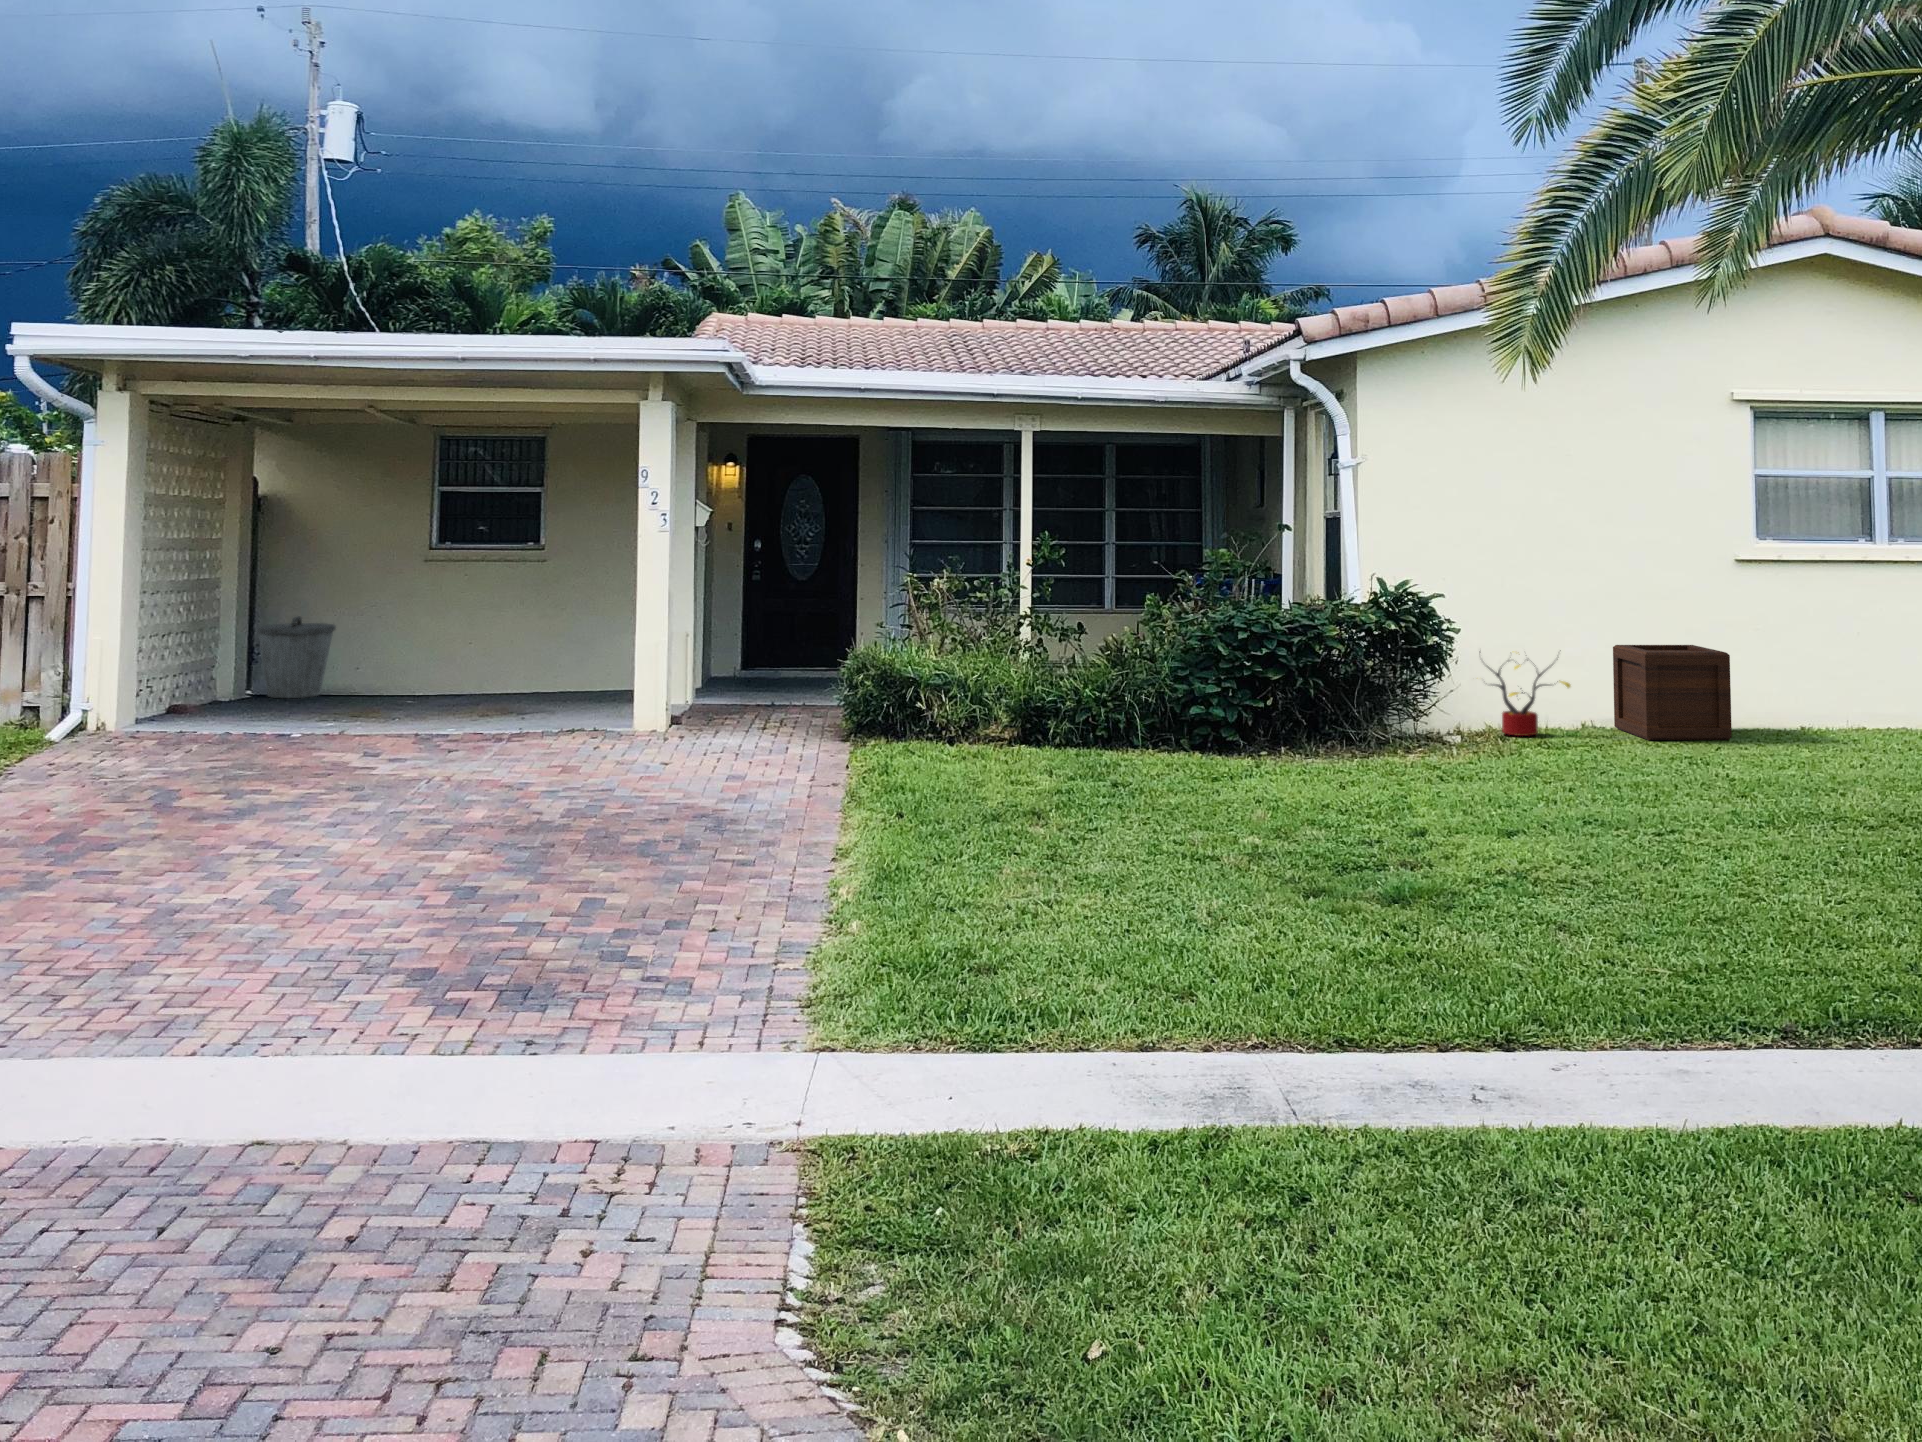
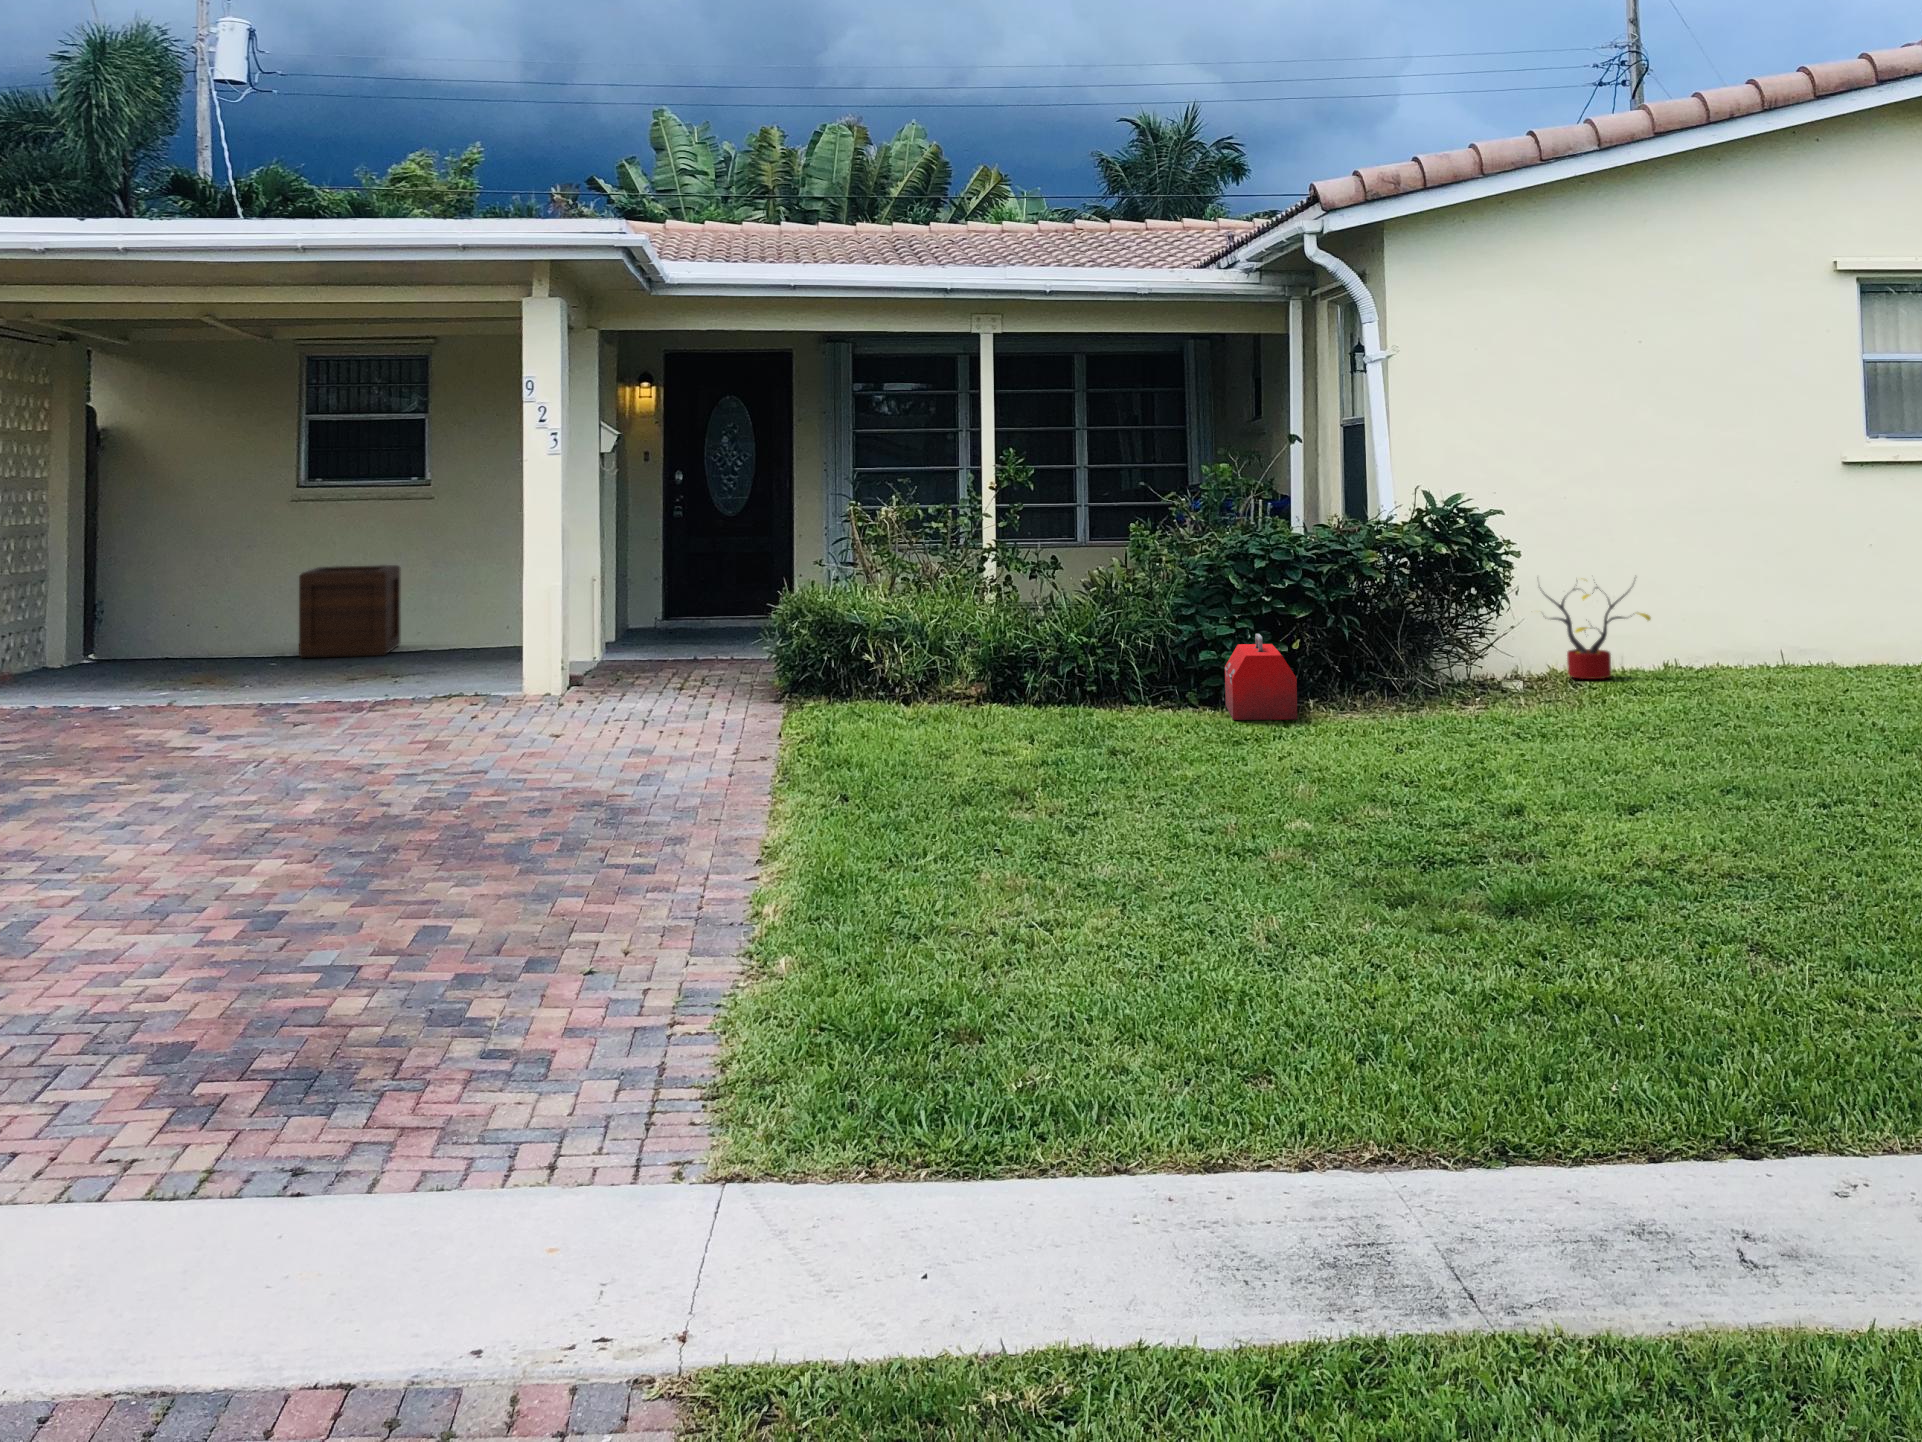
trash can: present [257,616,336,698] -> none [89,568,183,663]
wooden crate: present [1613,645,1732,740] -> present [299,565,401,658]
toolbox: none [1214,692,1270,763] -> present [1225,634,1297,720]

